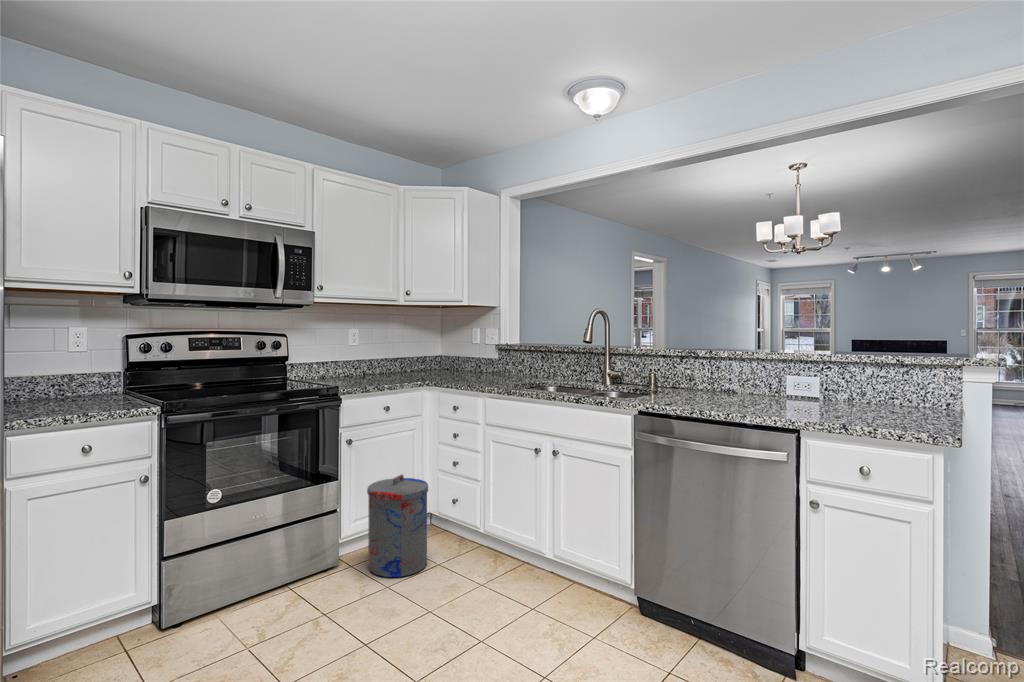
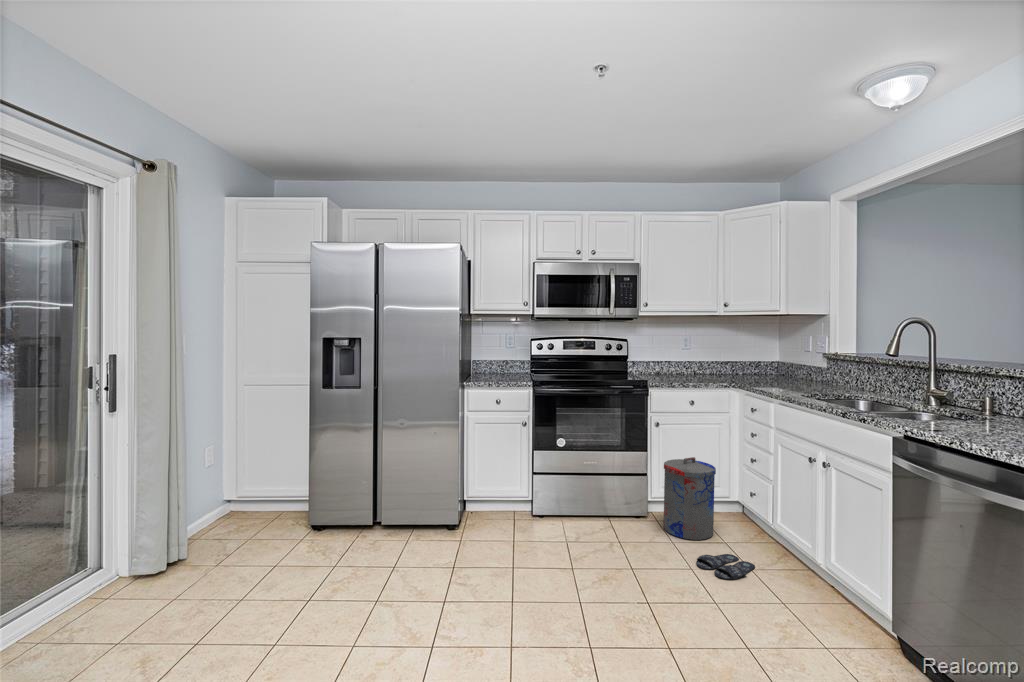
slippers: none [434,576,490,607] -> present [696,554,755,579]

